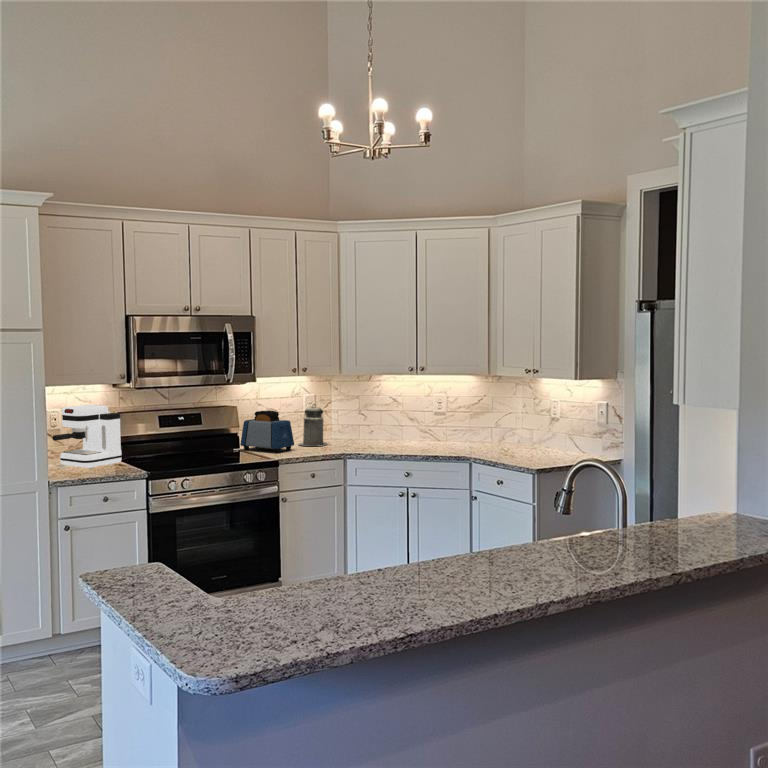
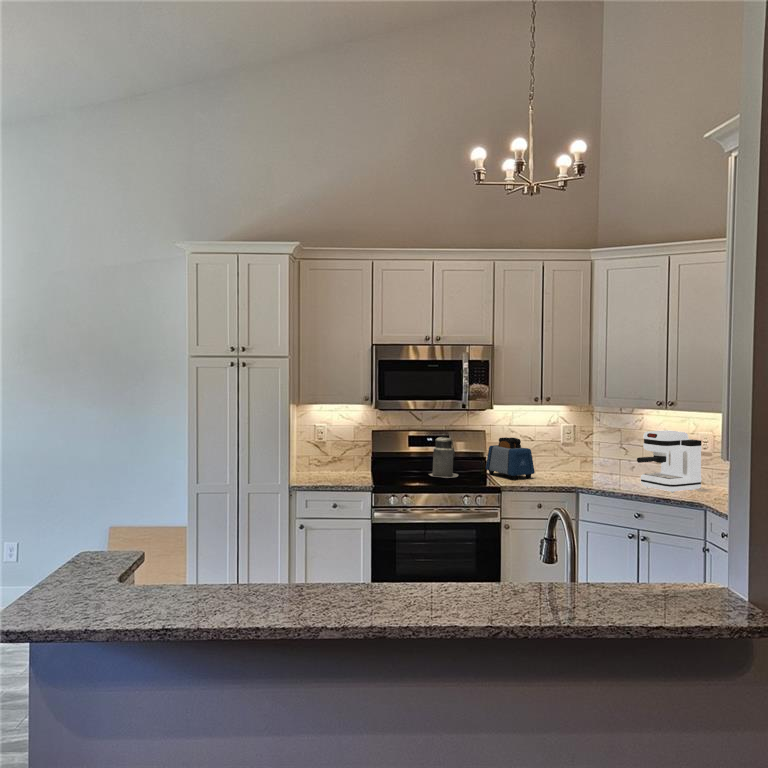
canister: present [299,404,327,446] -> present [429,434,458,478]
coffee maker: present [52,405,122,469] -> present [637,430,702,492]

